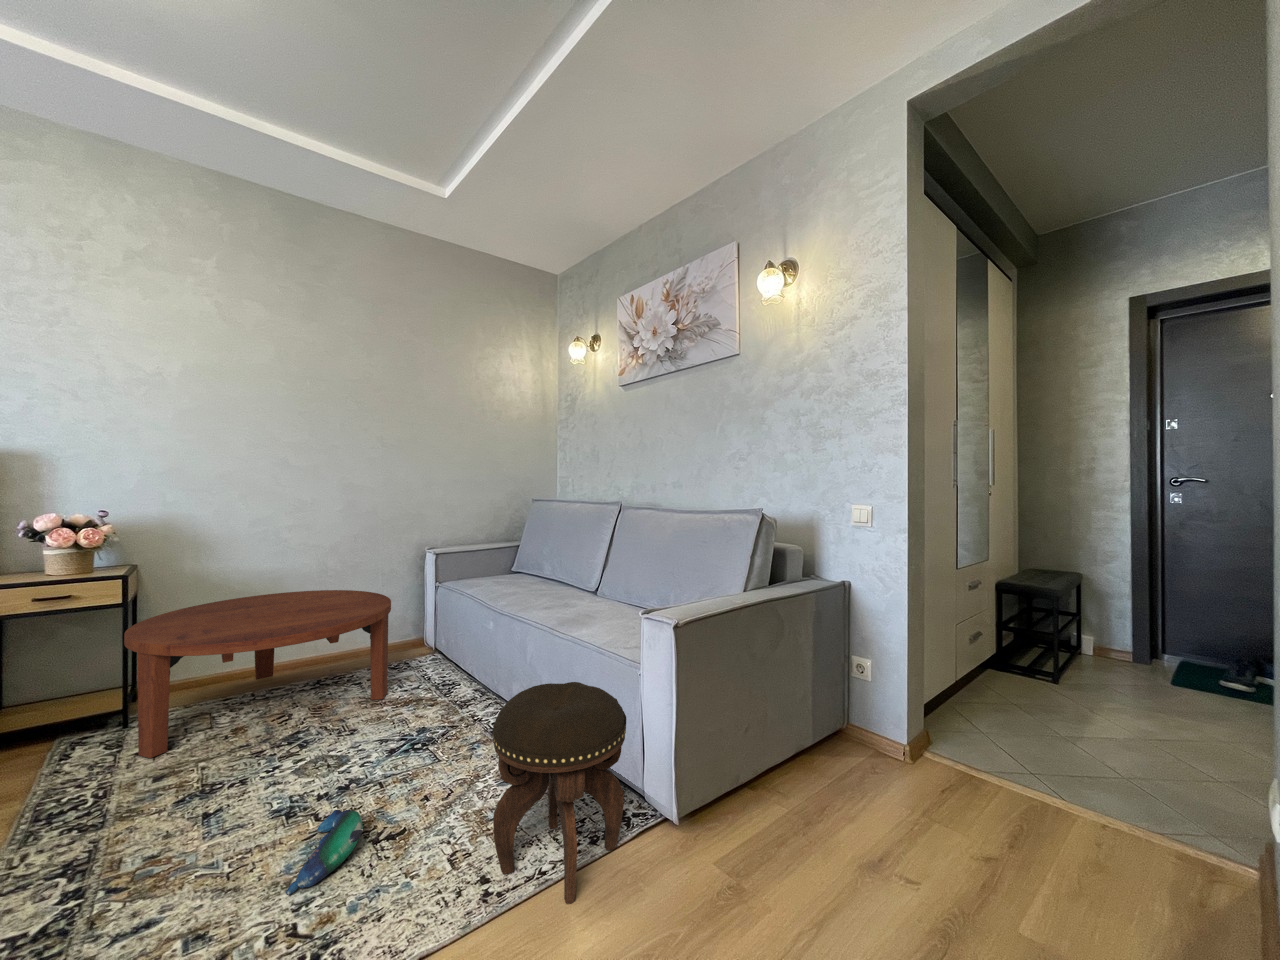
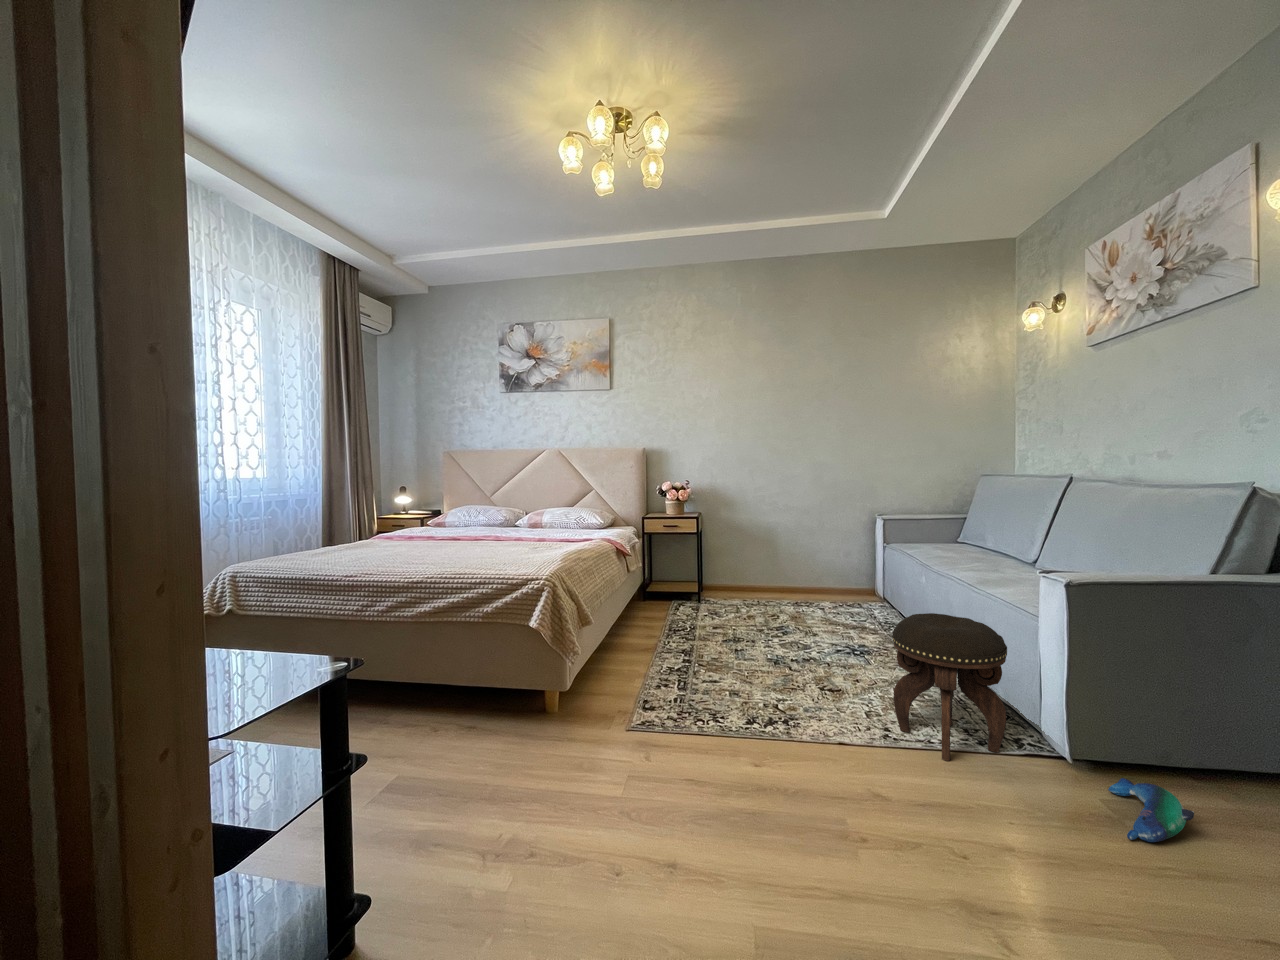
coffee table: present [124,590,391,758] -> none [698,539,843,622]
plush toy: present [286,810,363,895] -> present [1108,778,1194,842]

